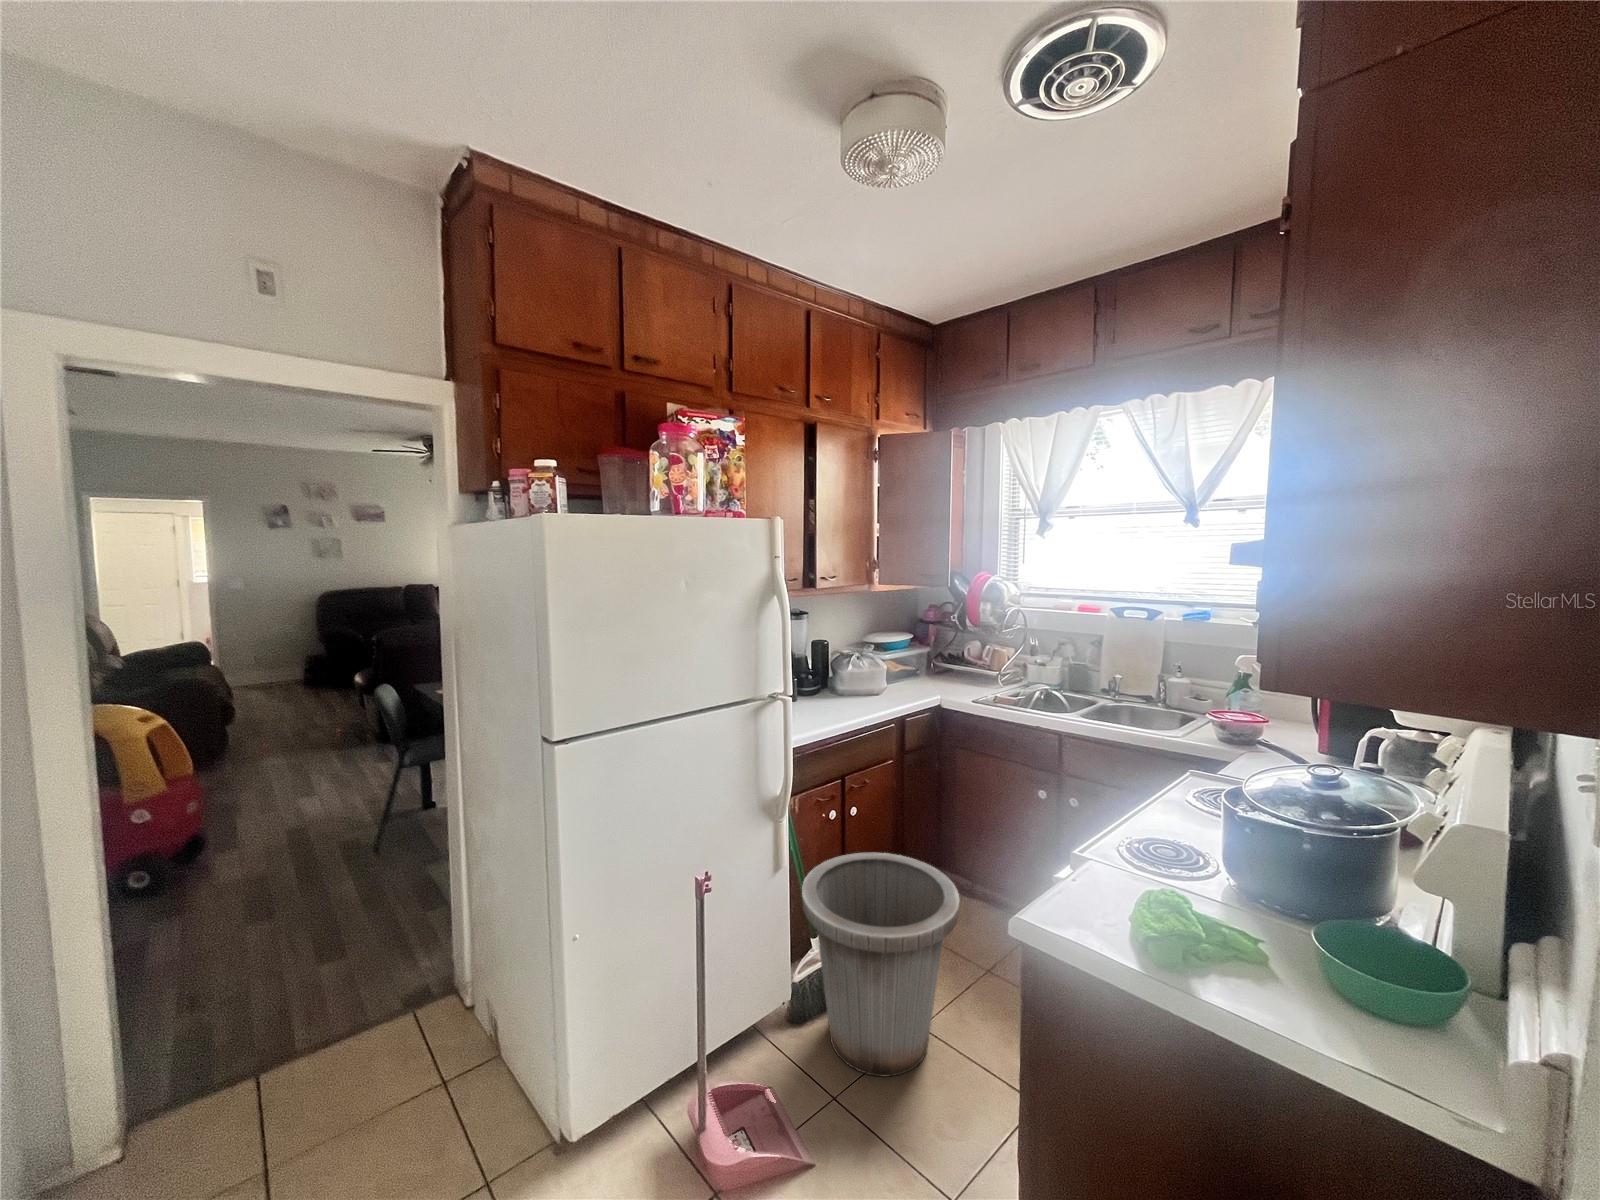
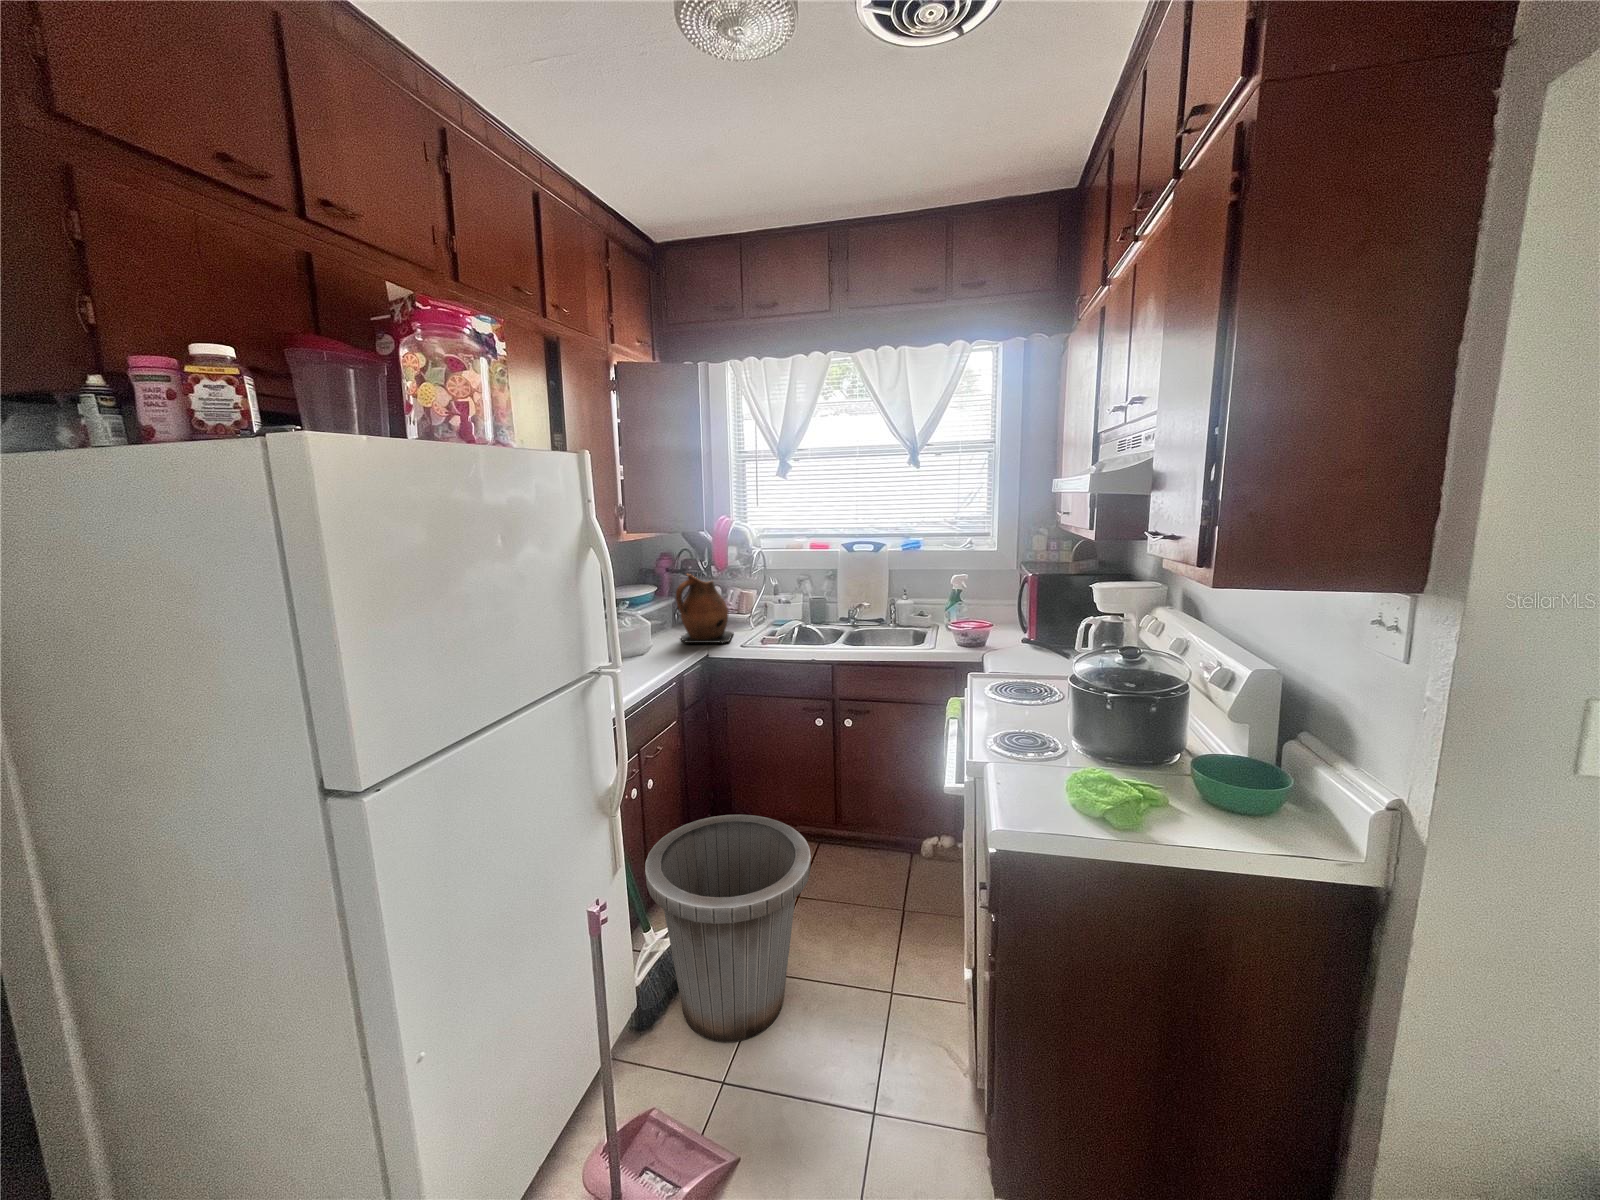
ceramic pitcher: none [915,624,975,695] -> present [676,574,733,643]

